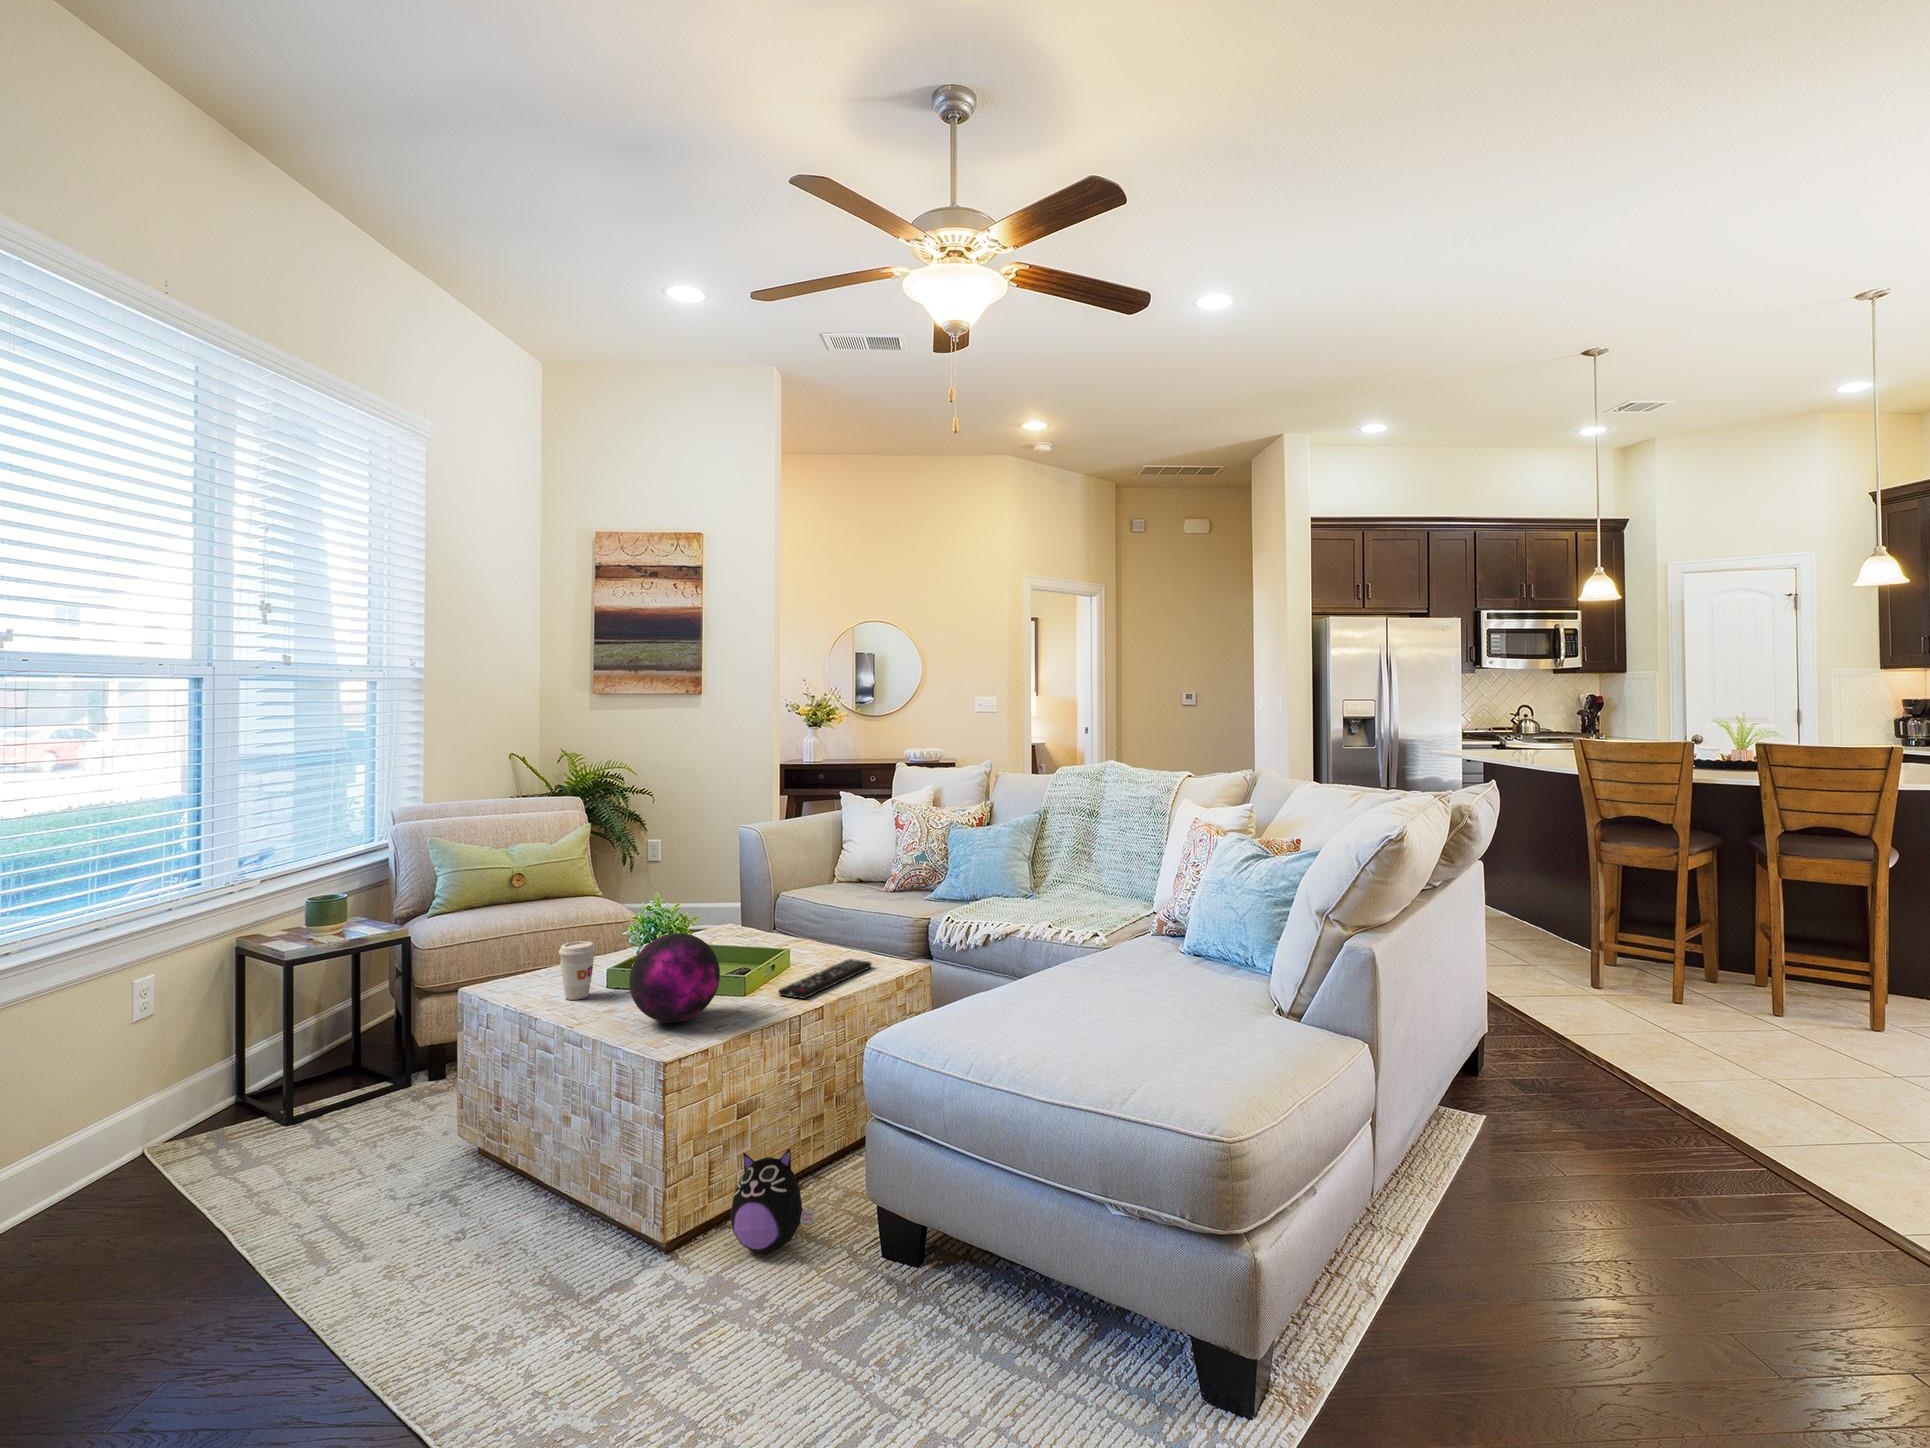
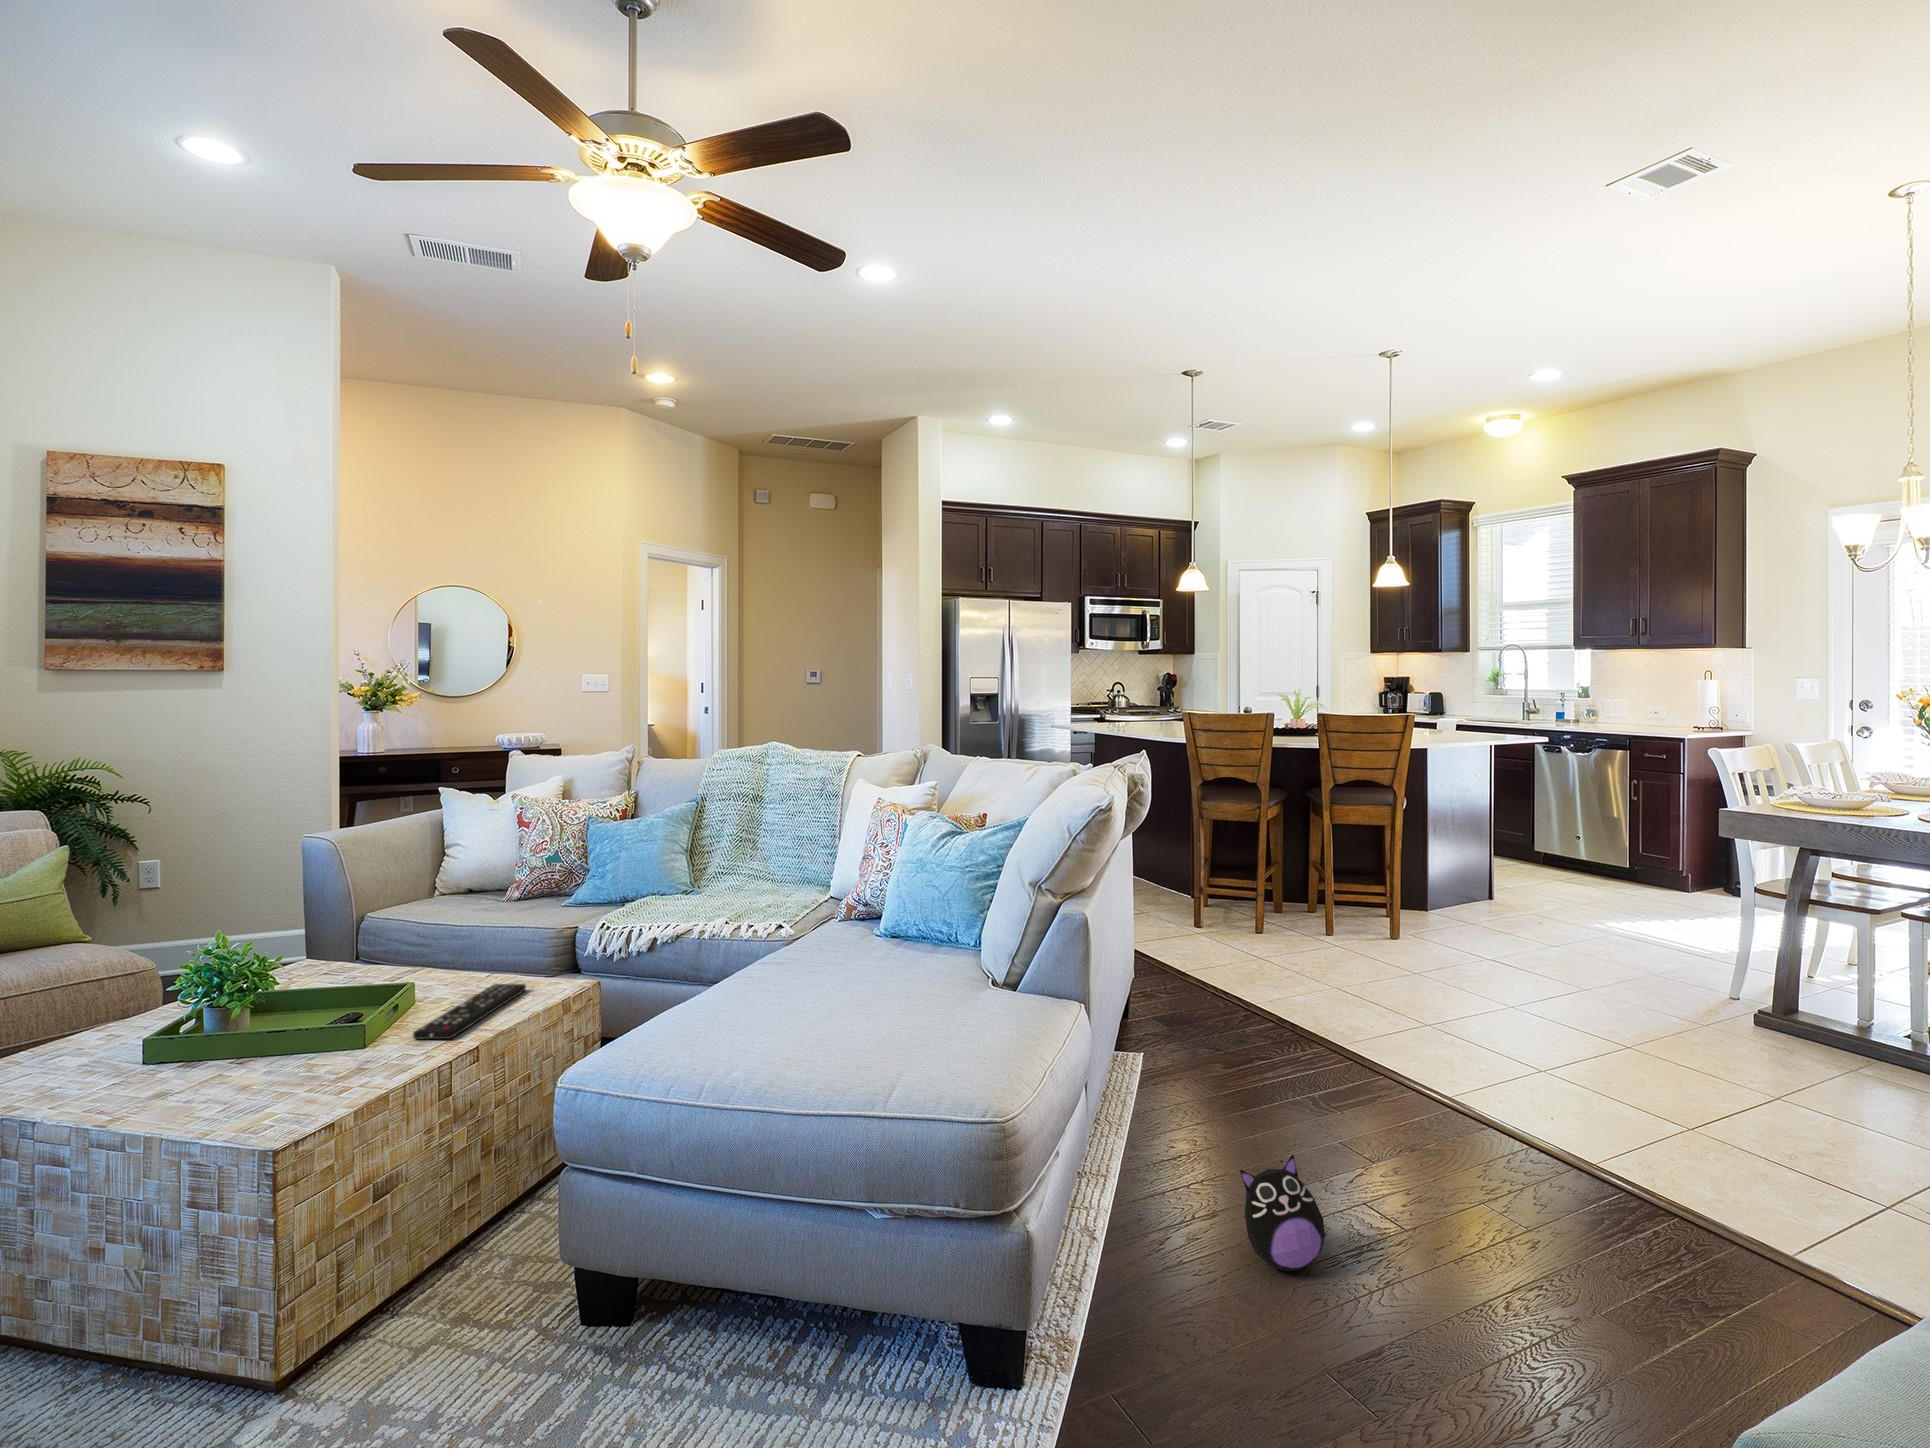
decorative orb: present [629,933,720,1023] -> none [200,979,338,1096]
coffee cup: present [559,941,596,1000] -> none [67,1005,129,1086]
plush toy: present [730,1148,815,1253] -> present [1240,1155,1325,1271]

